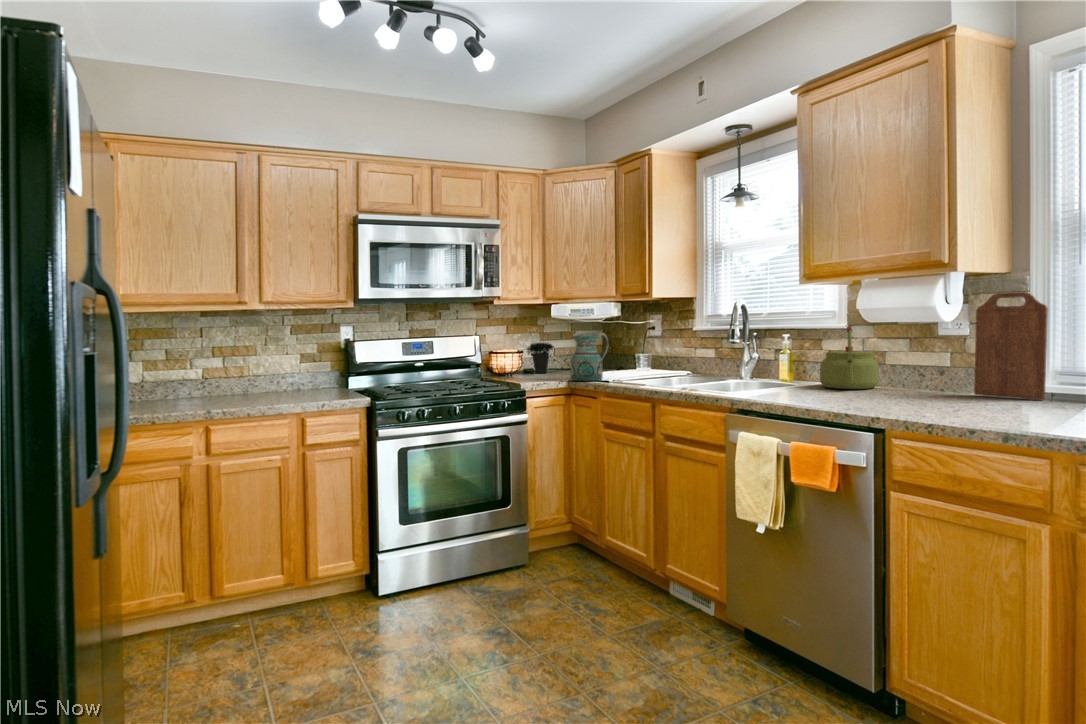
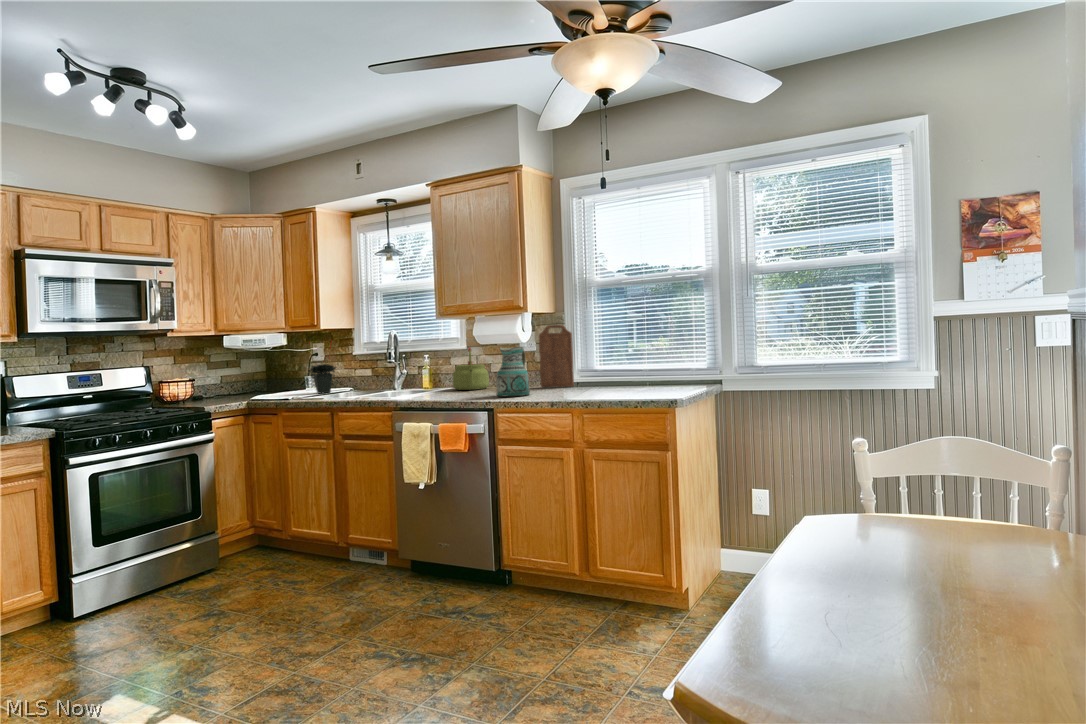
potted plant: present [527,321,554,373] -> present [308,345,336,393]
ceramic pitcher: present [570,332,608,381] -> present [497,346,530,396]

